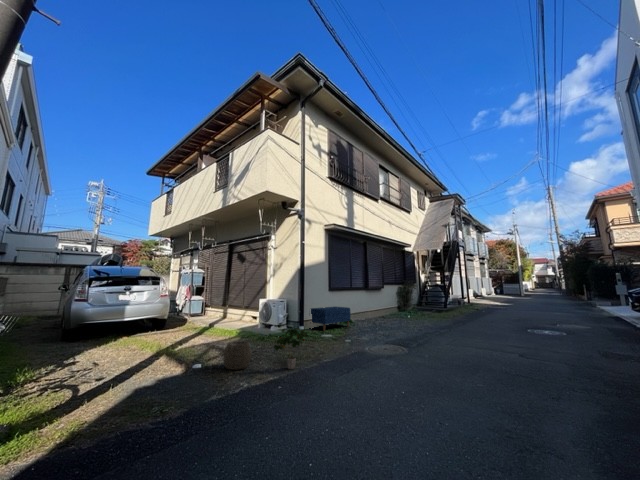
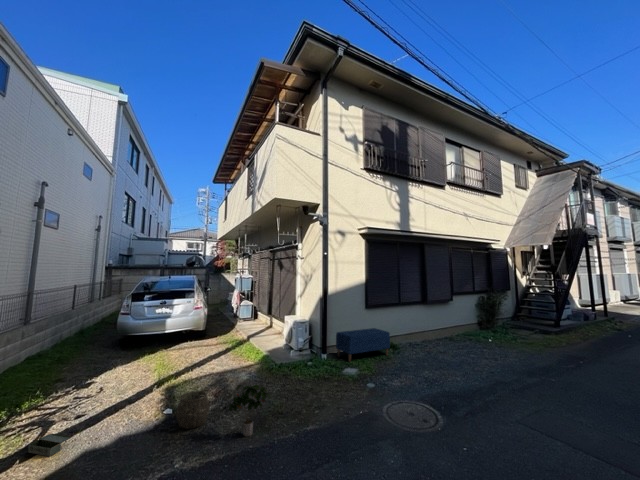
toolbox: none [96,379,136,395] -> present [28,434,71,456]

